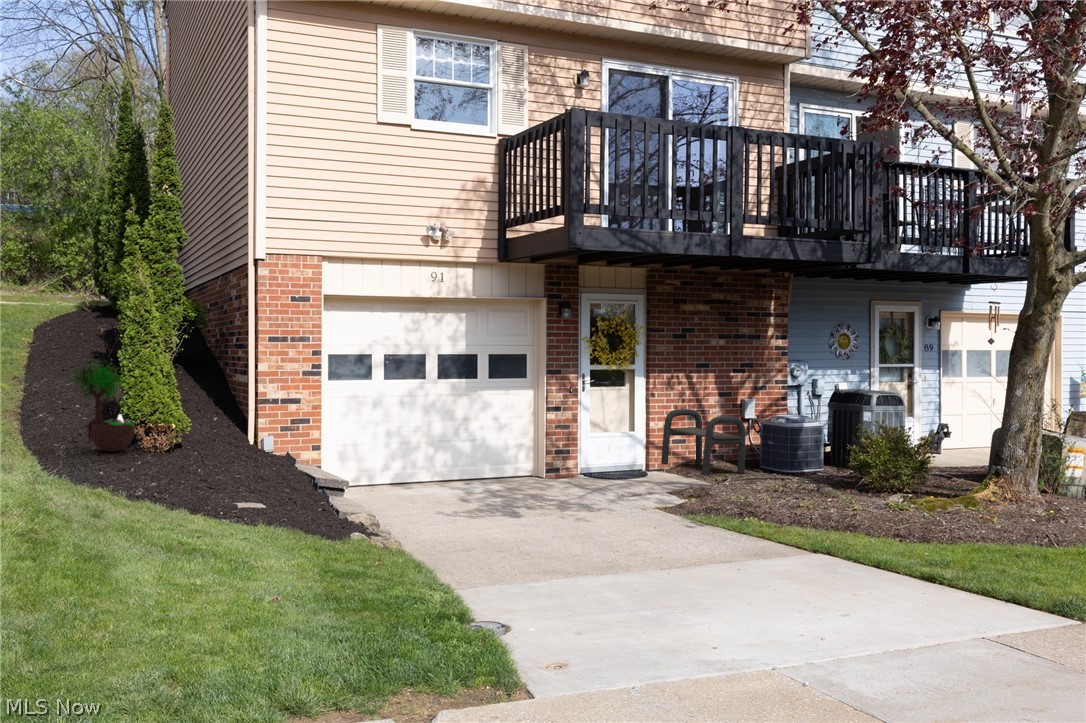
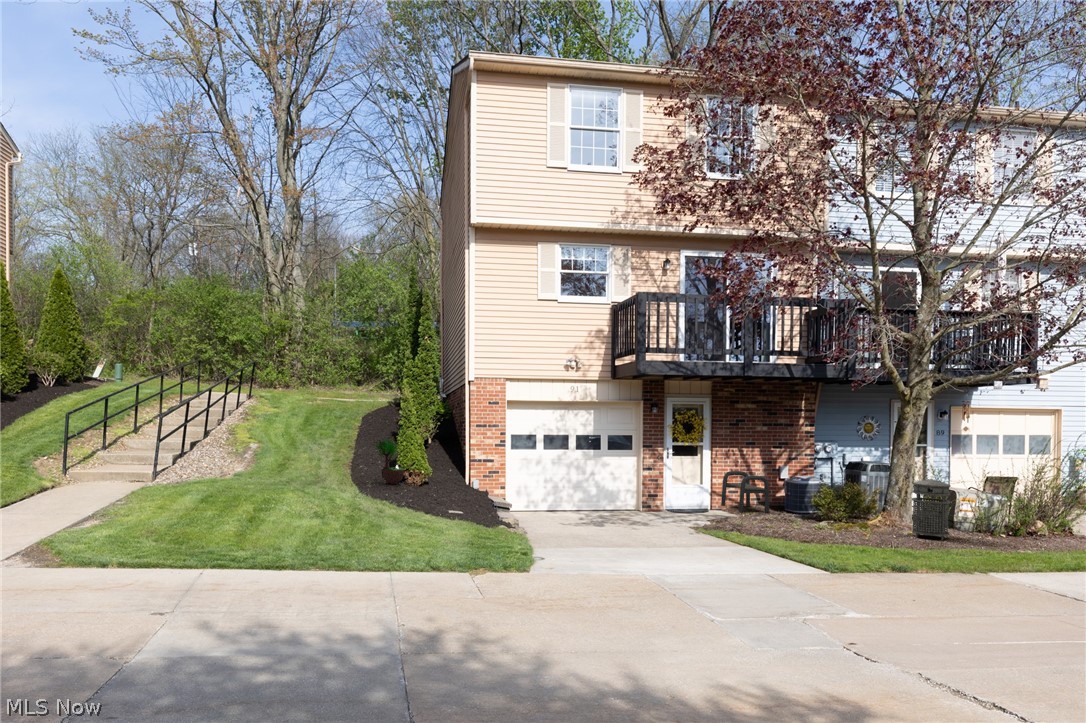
trash can: none [991,416,1056,512] -> present [912,479,951,540]

